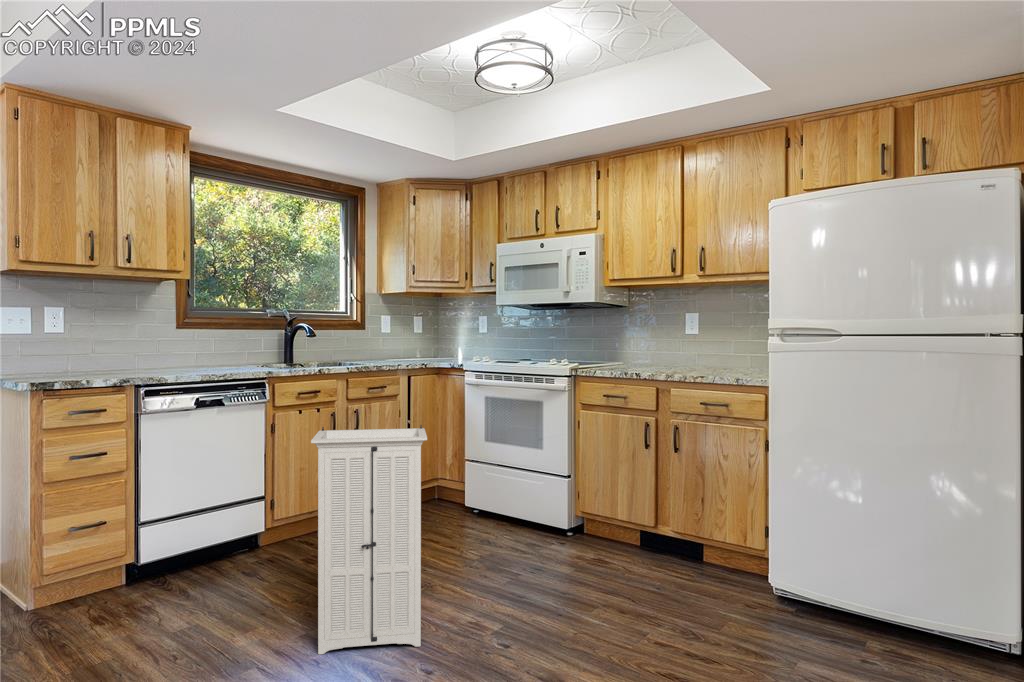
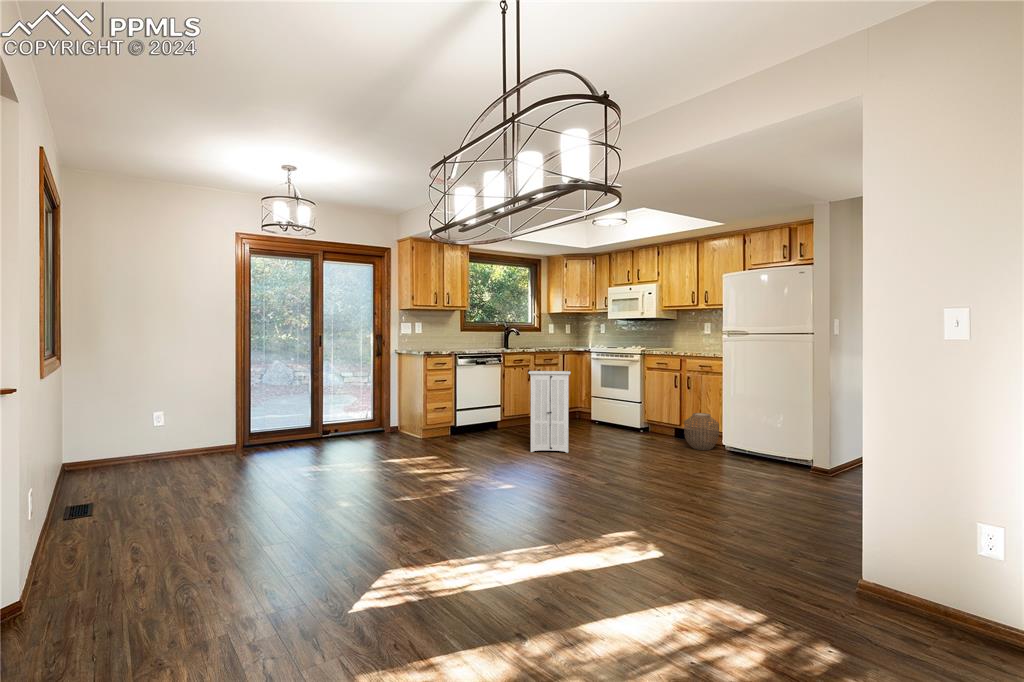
woven basket: none [679,508,755,596] -> present [684,413,719,450]

